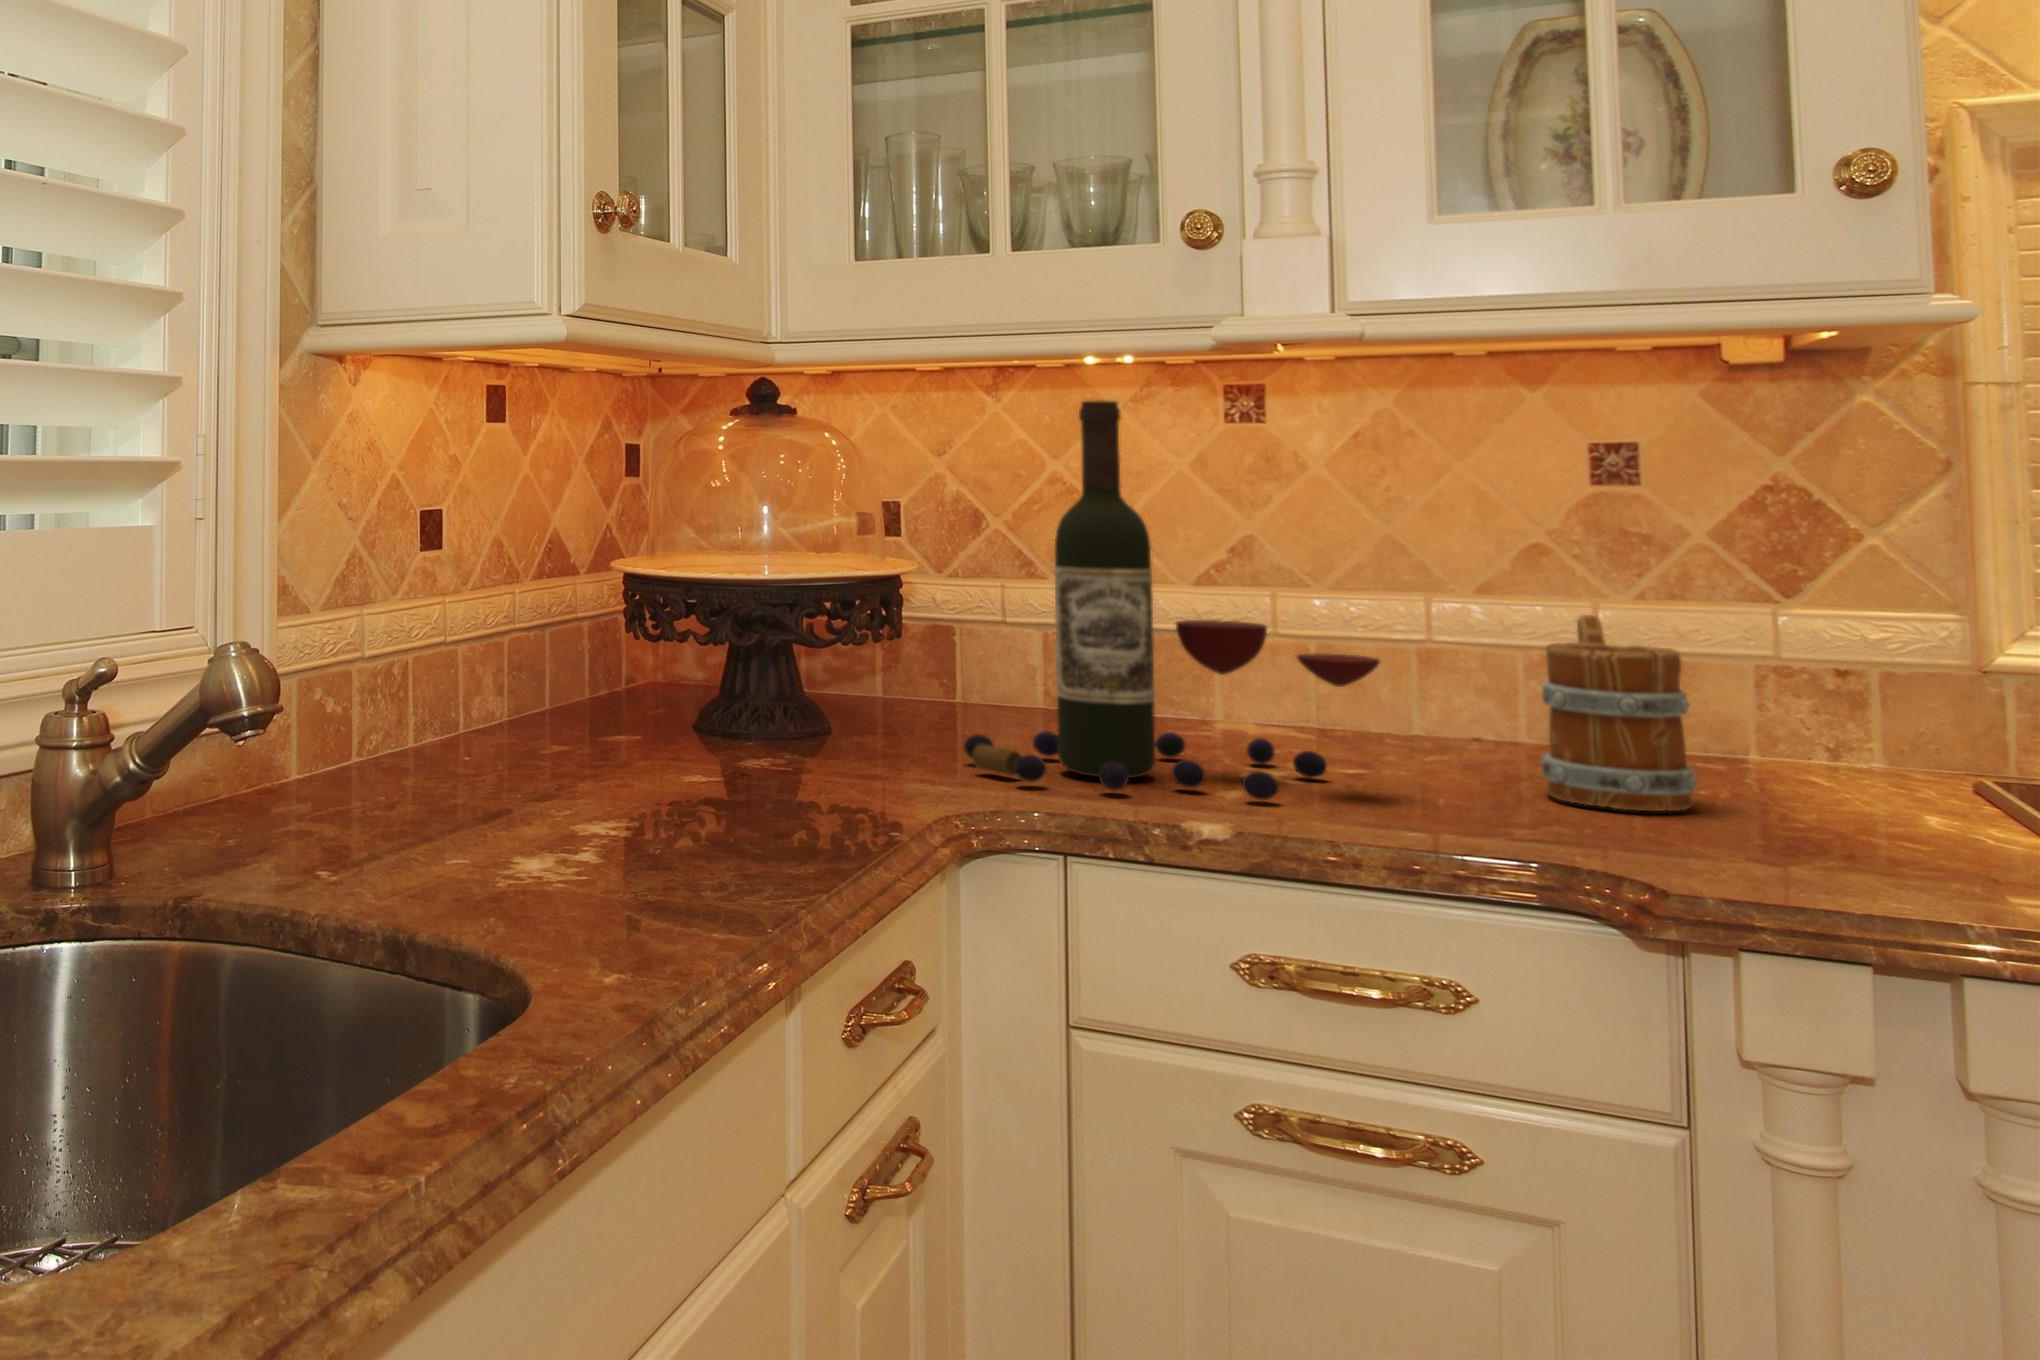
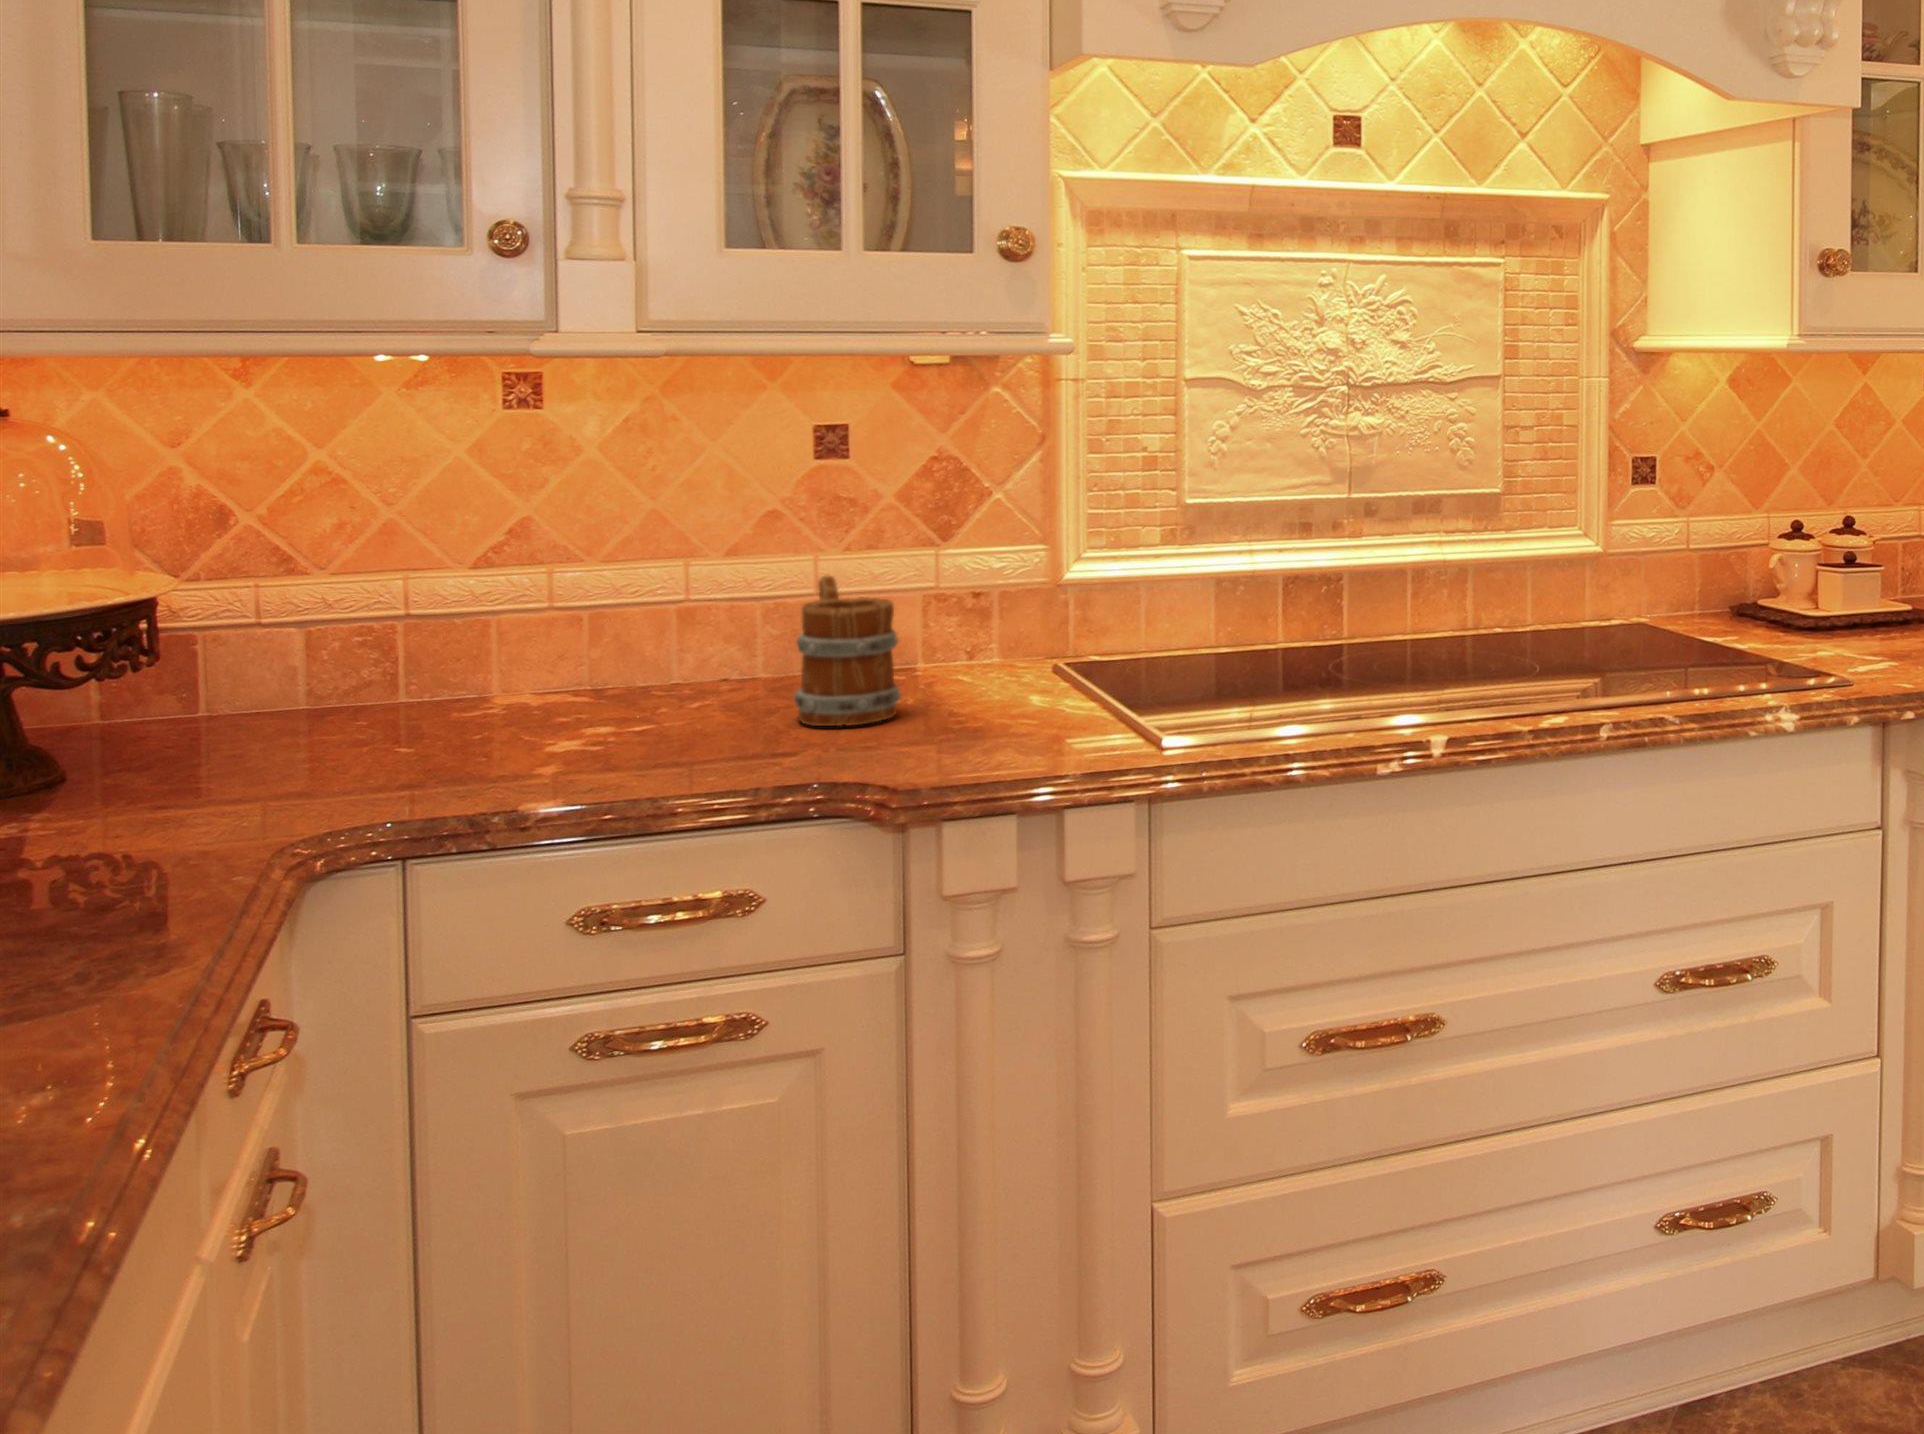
wine bottle: present [963,400,1380,800] -> none [259,421,692,802]

